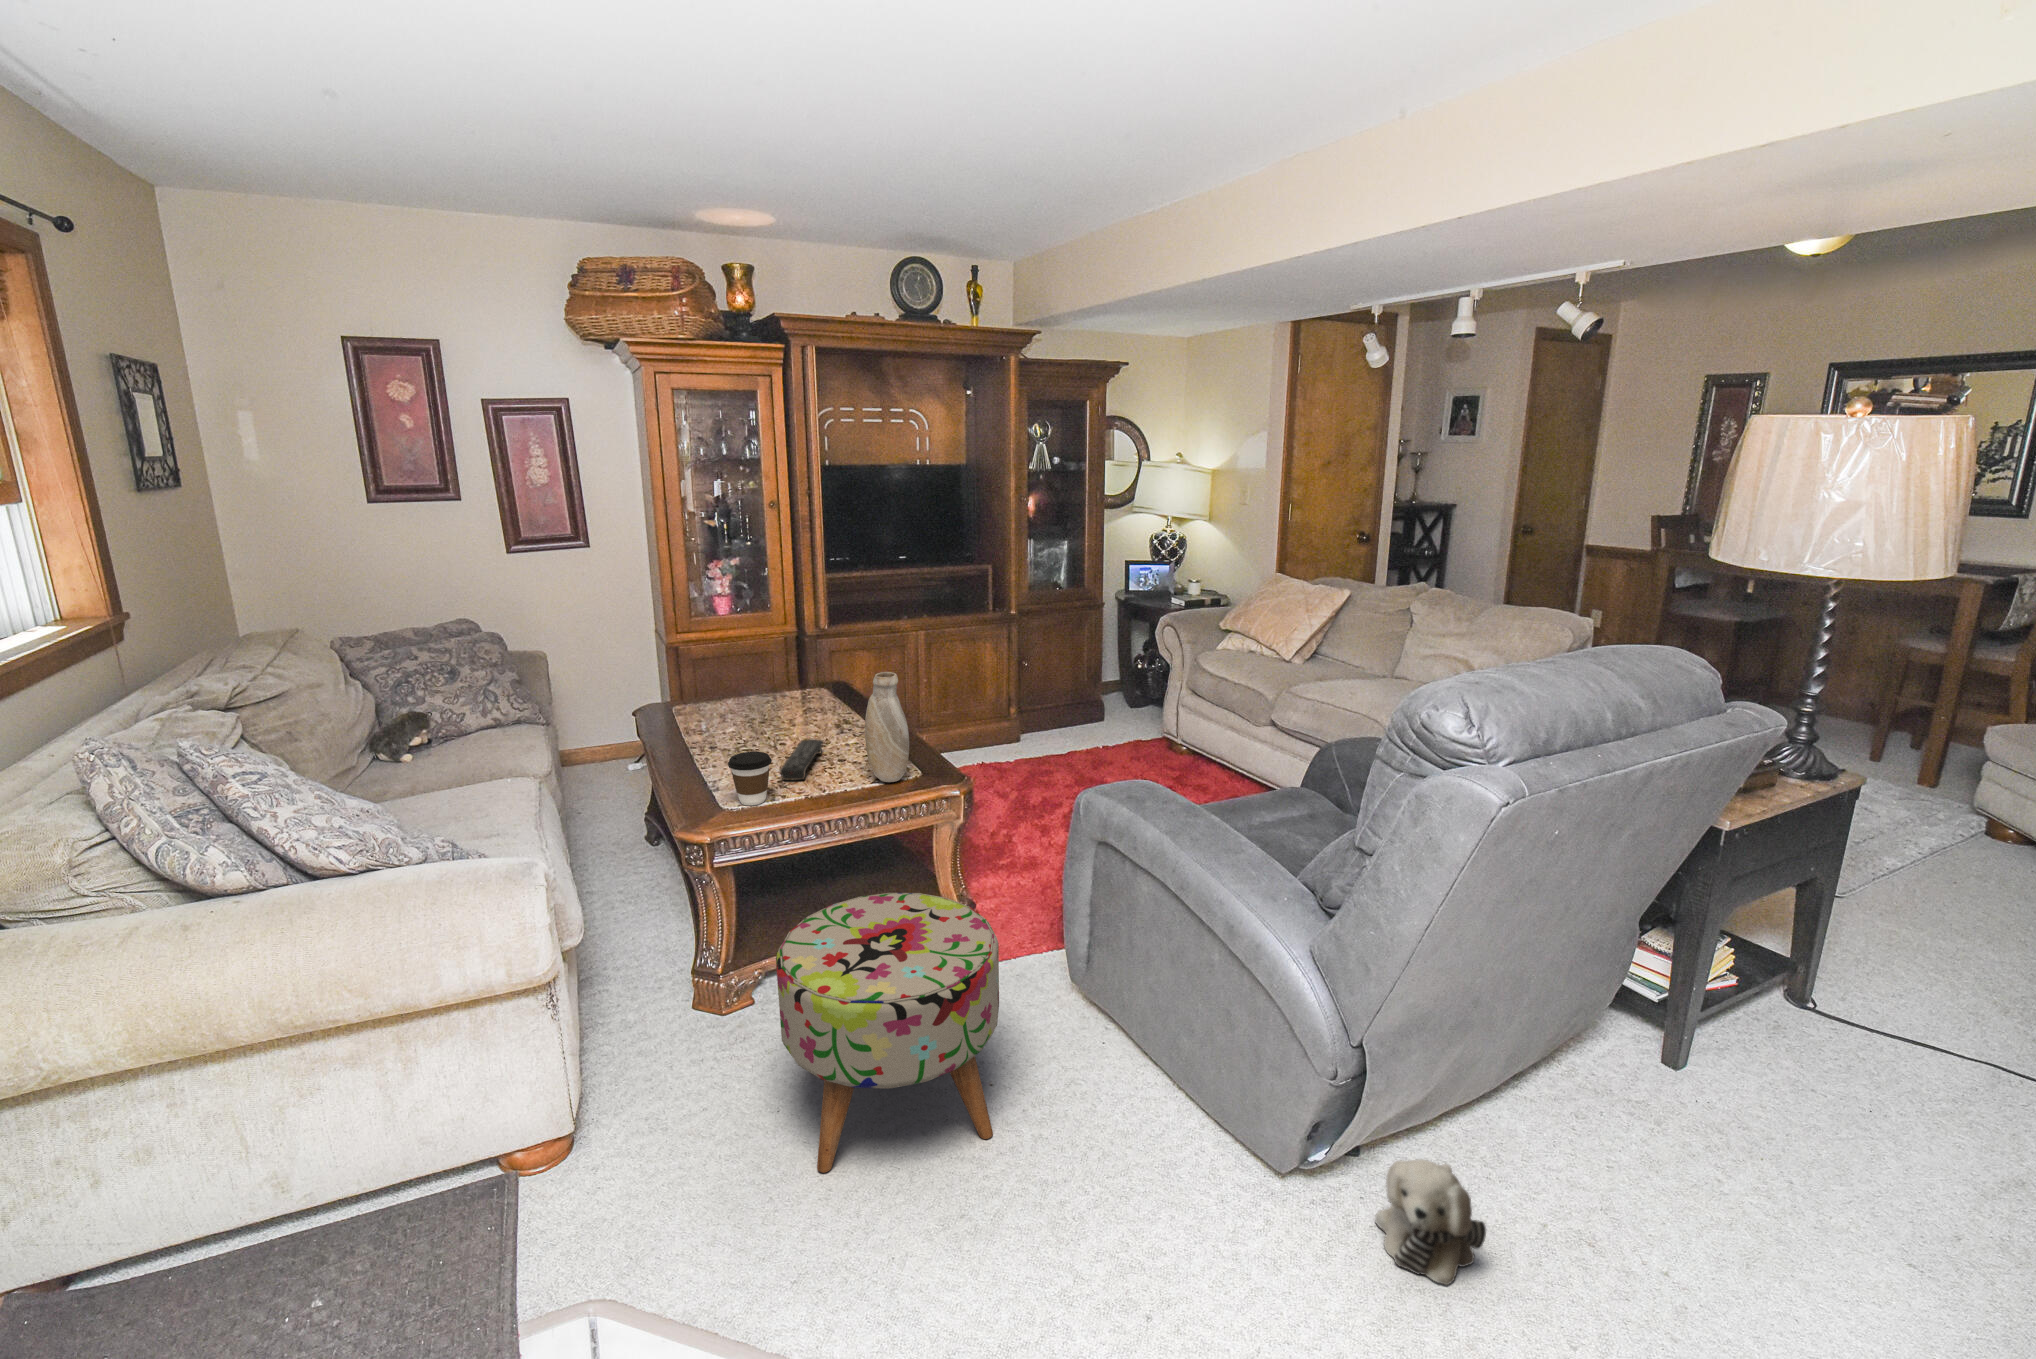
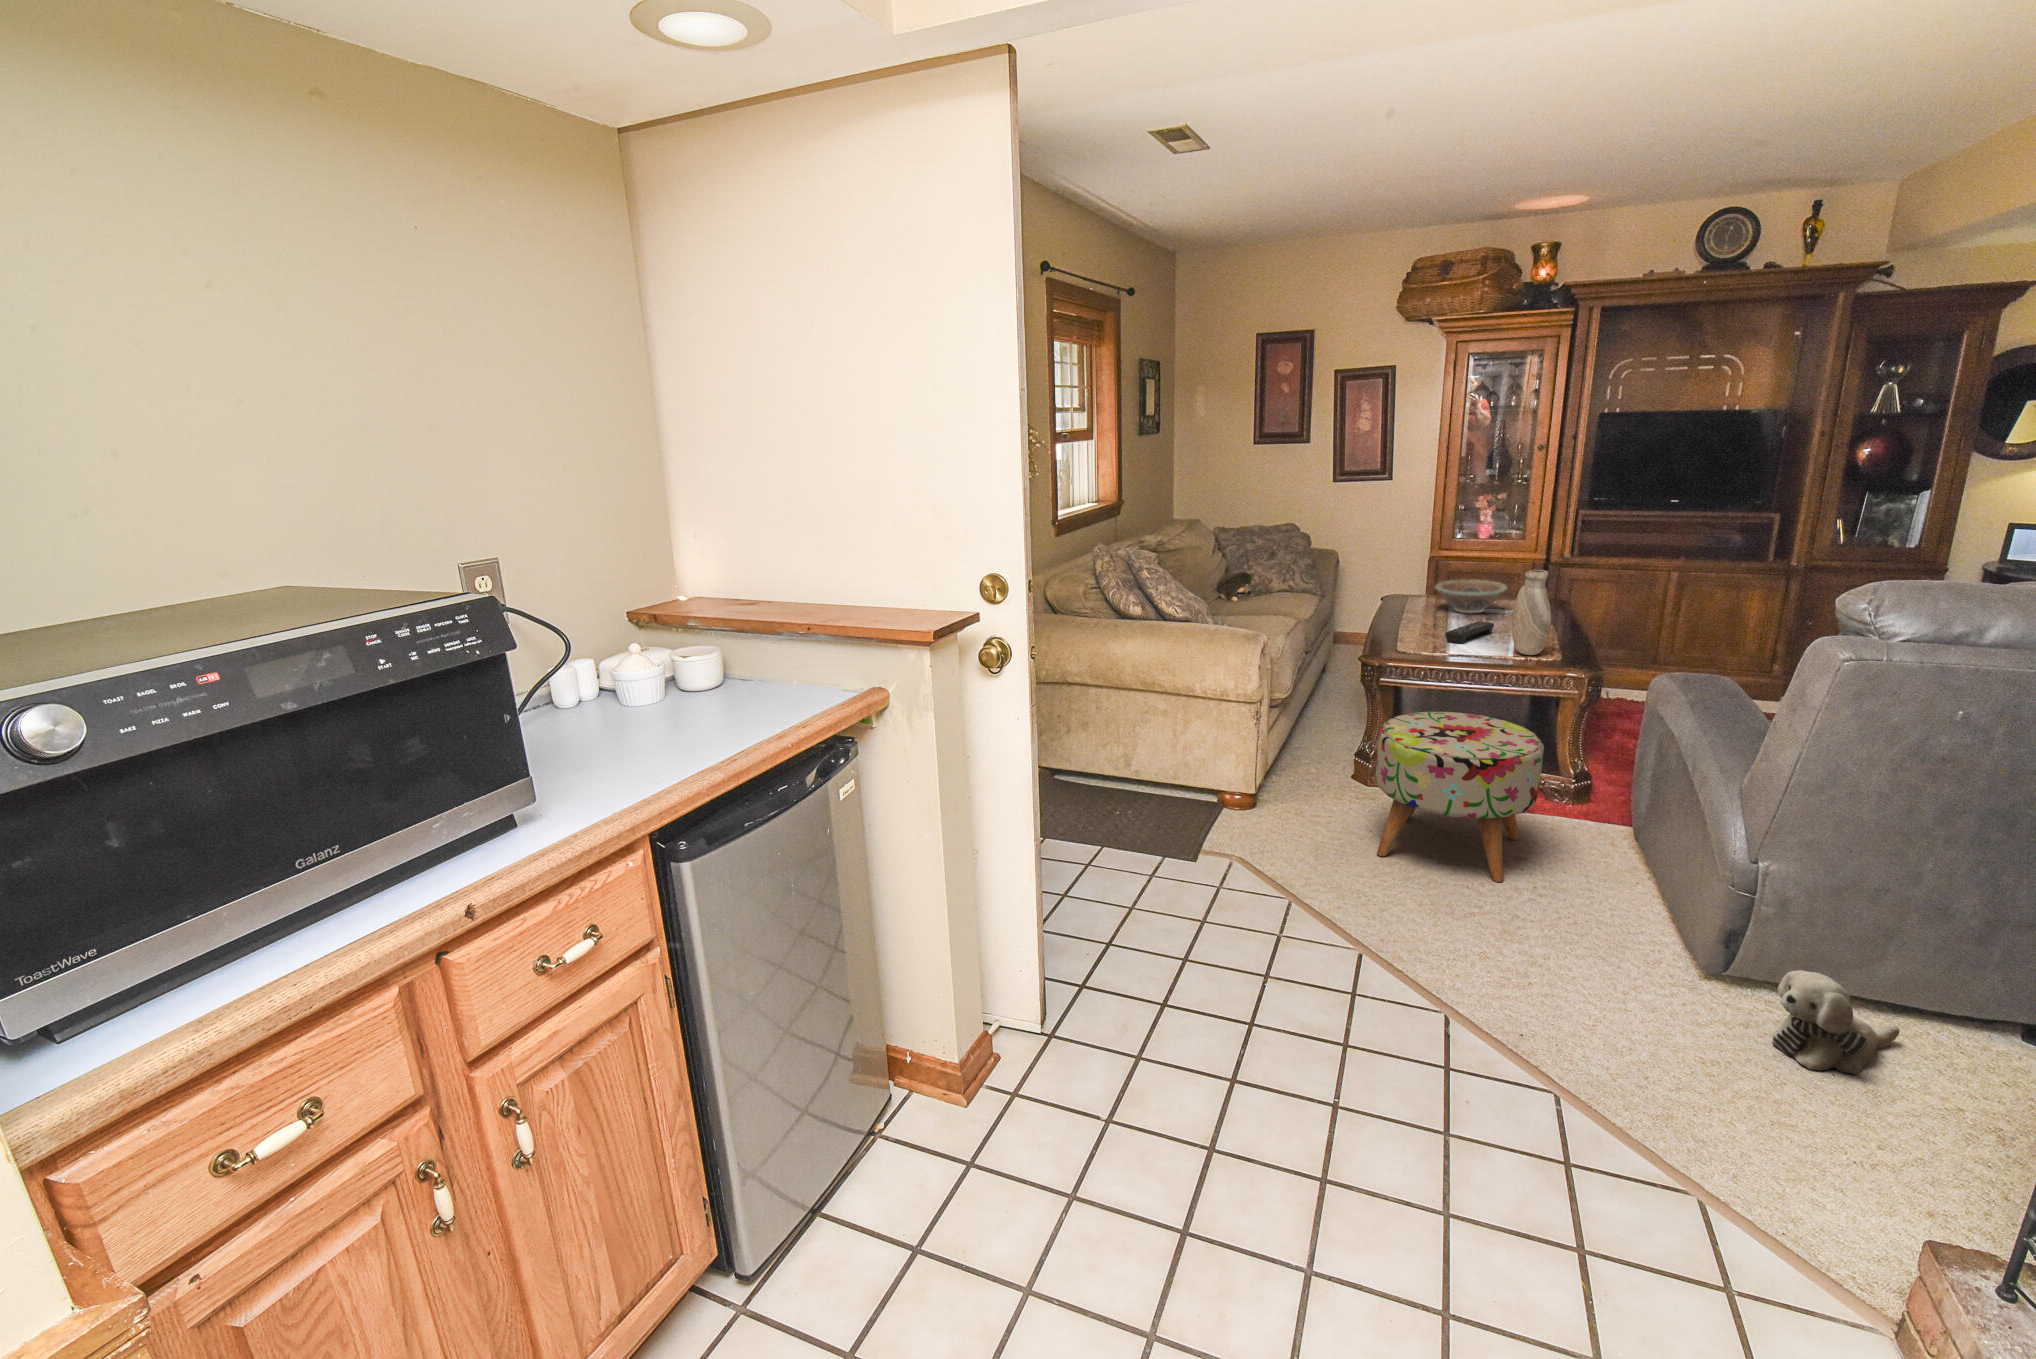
decorative bowl: none [721,676,808,724] -> present [1436,579,1507,613]
coffee cup: present [728,751,772,805] -> none [1403,613,1435,649]

